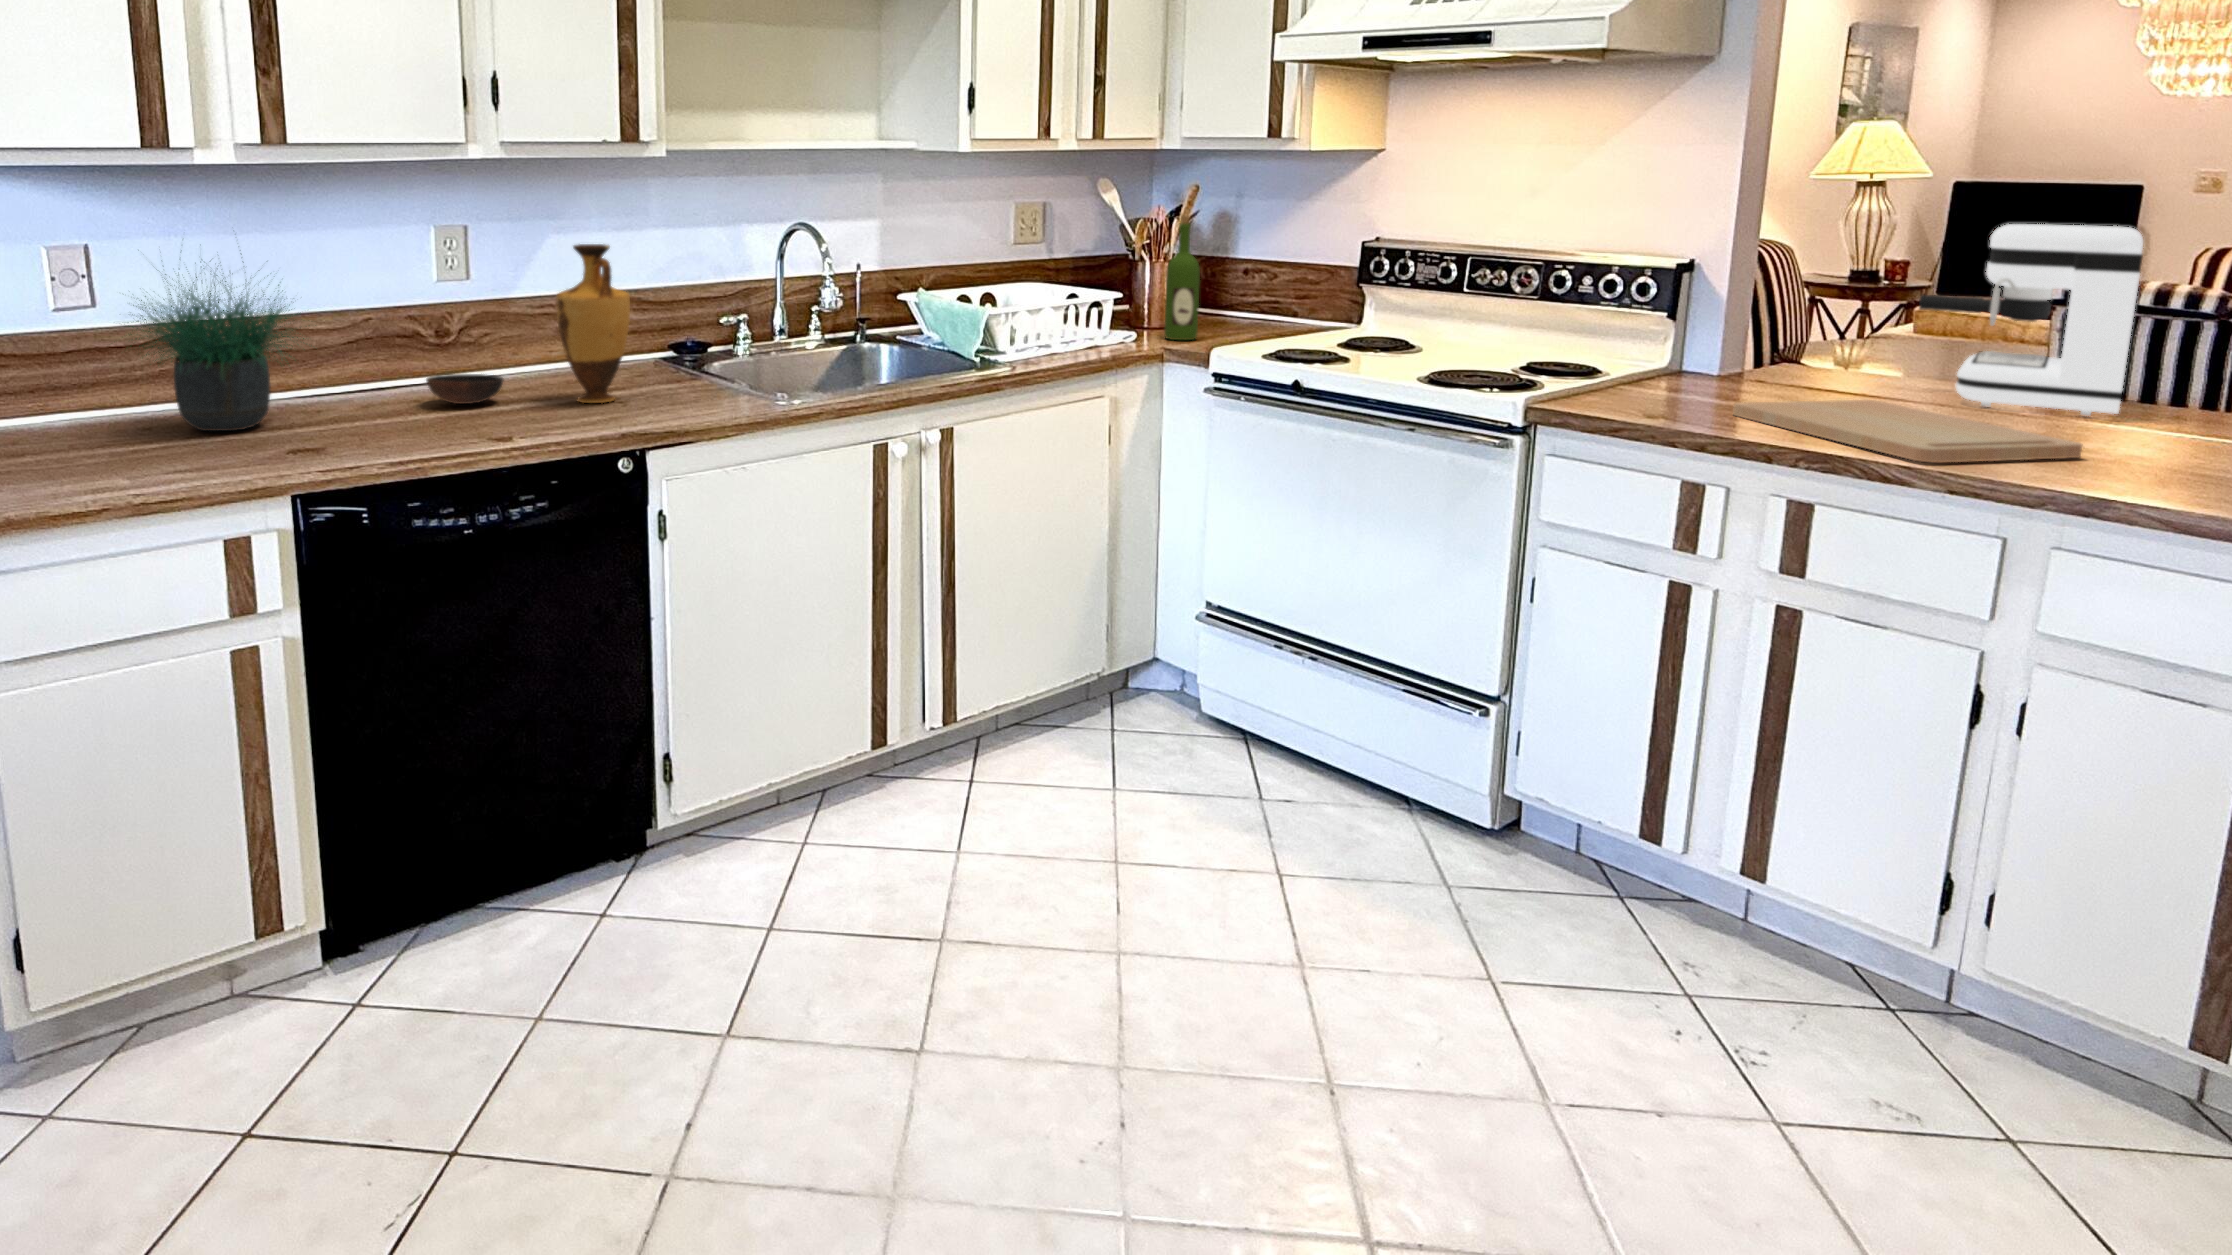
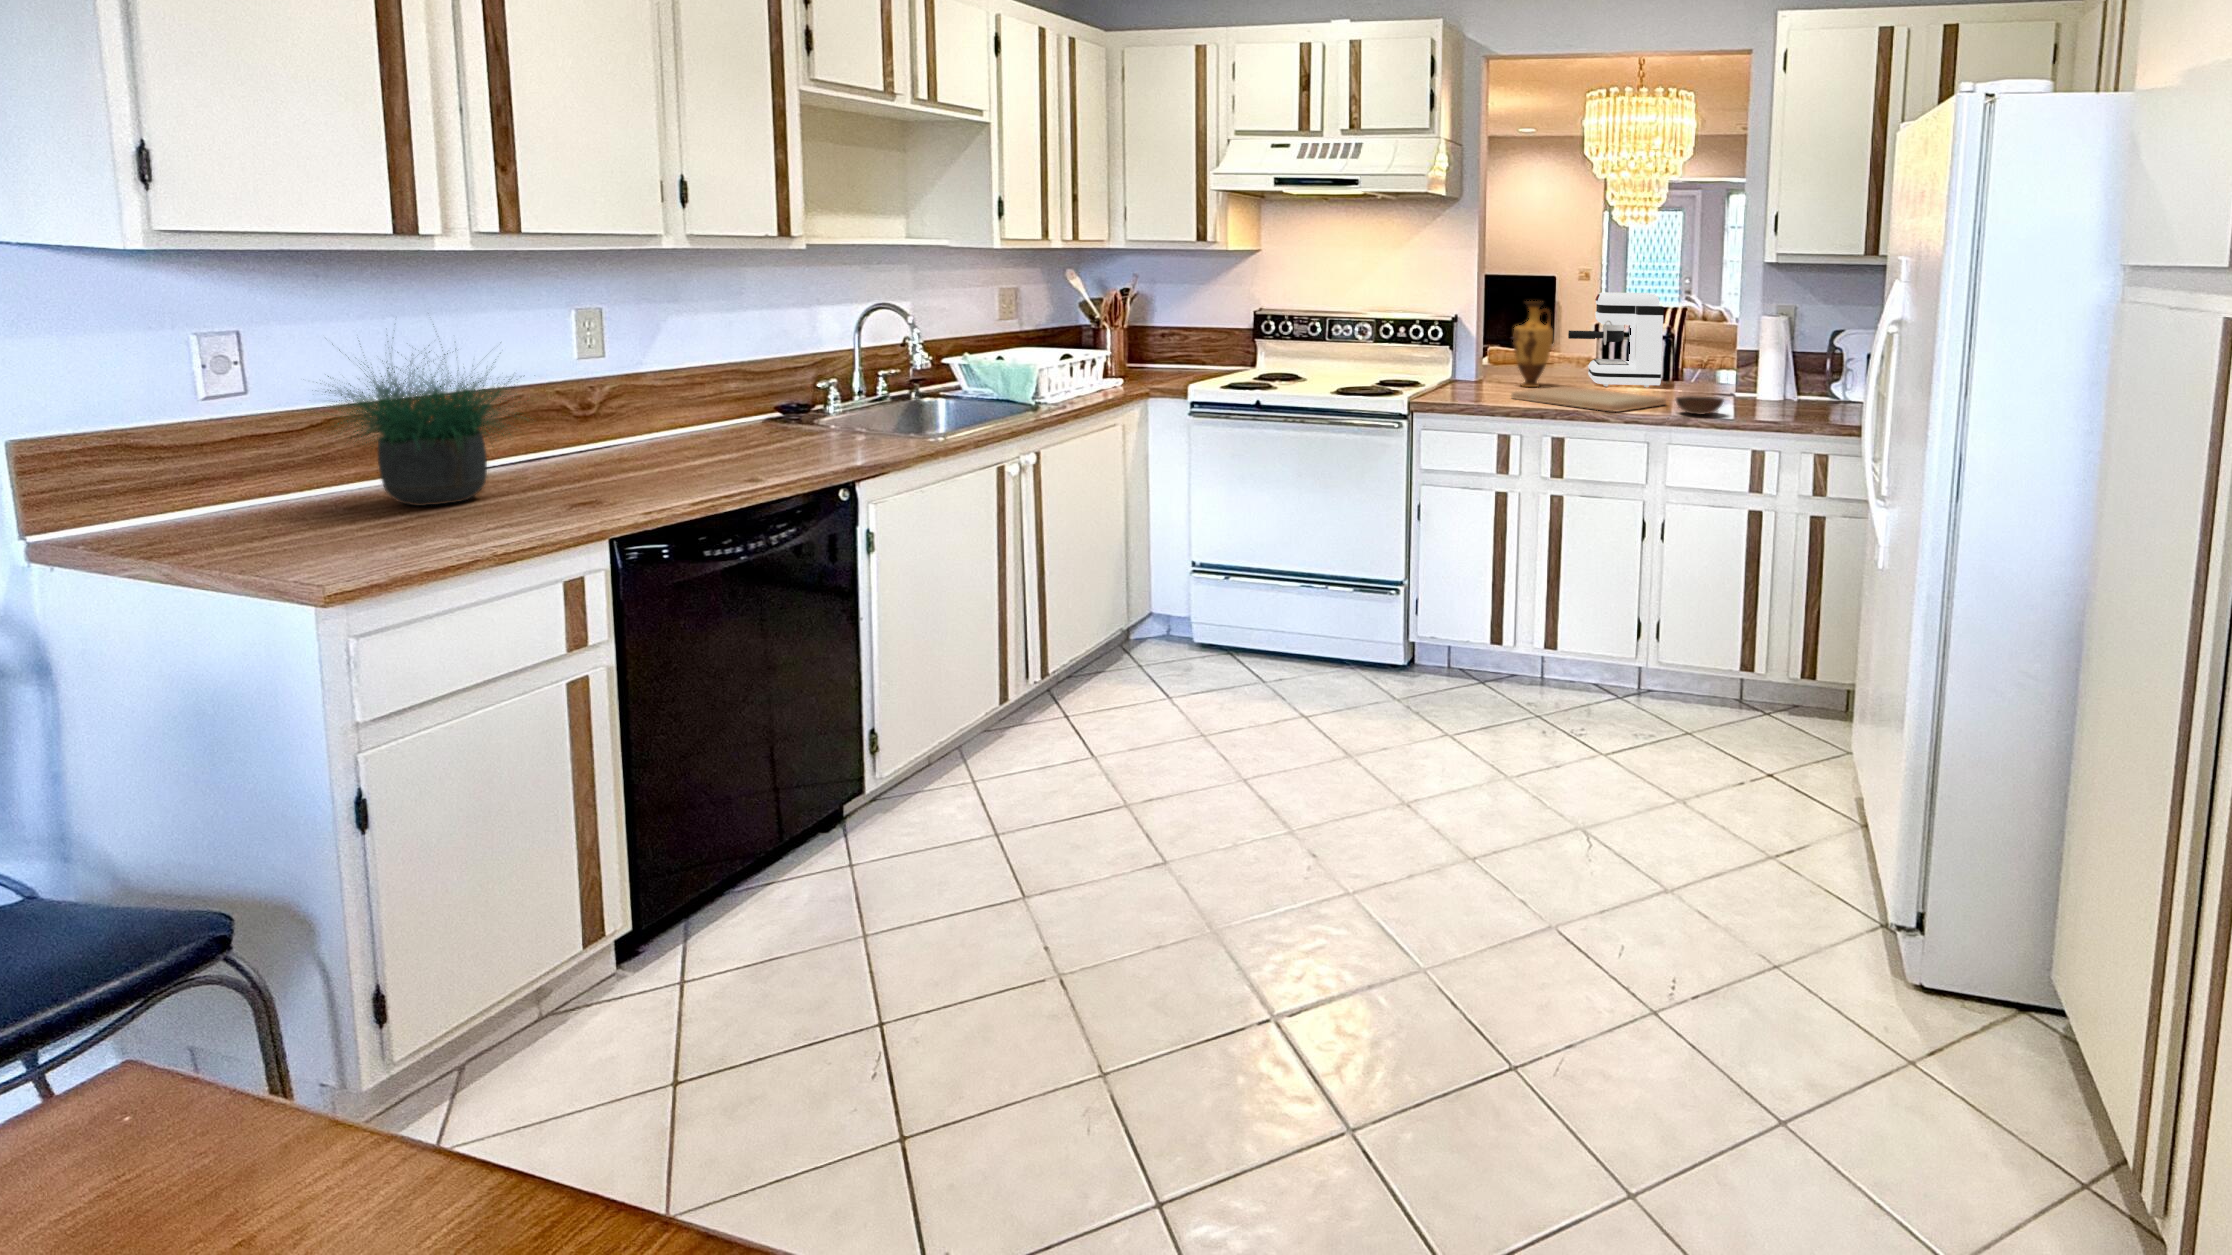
wine bottle: present [1164,215,1200,340] -> none [1145,294,1168,381]
vase: present [556,244,630,403] -> present [1513,301,1553,387]
bowl: present [426,374,503,404] -> present [1676,396,1724,415]

